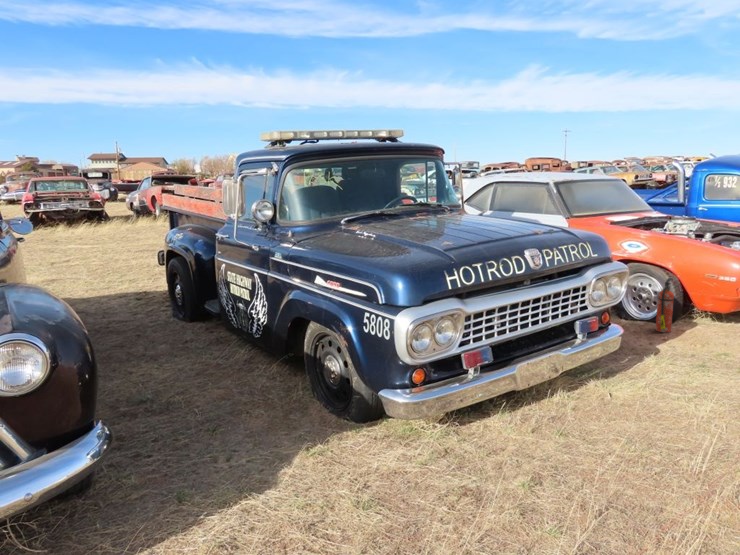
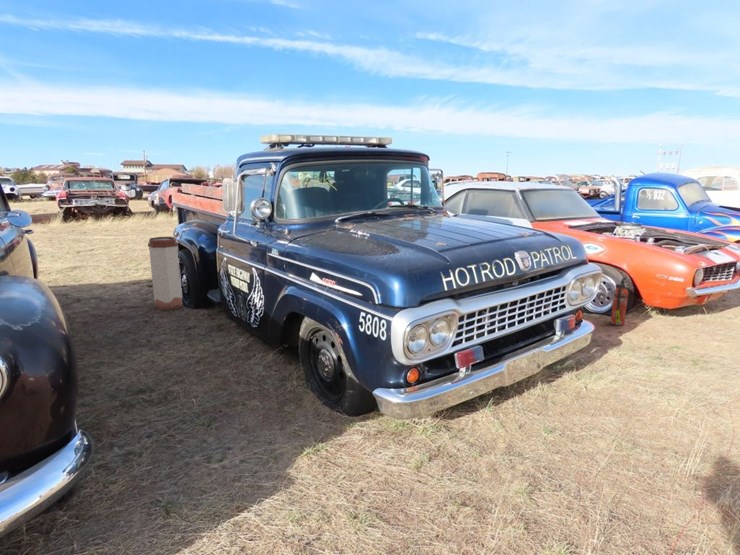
trash can: none [139,243,177,324] -> present [148,237,183,310]

